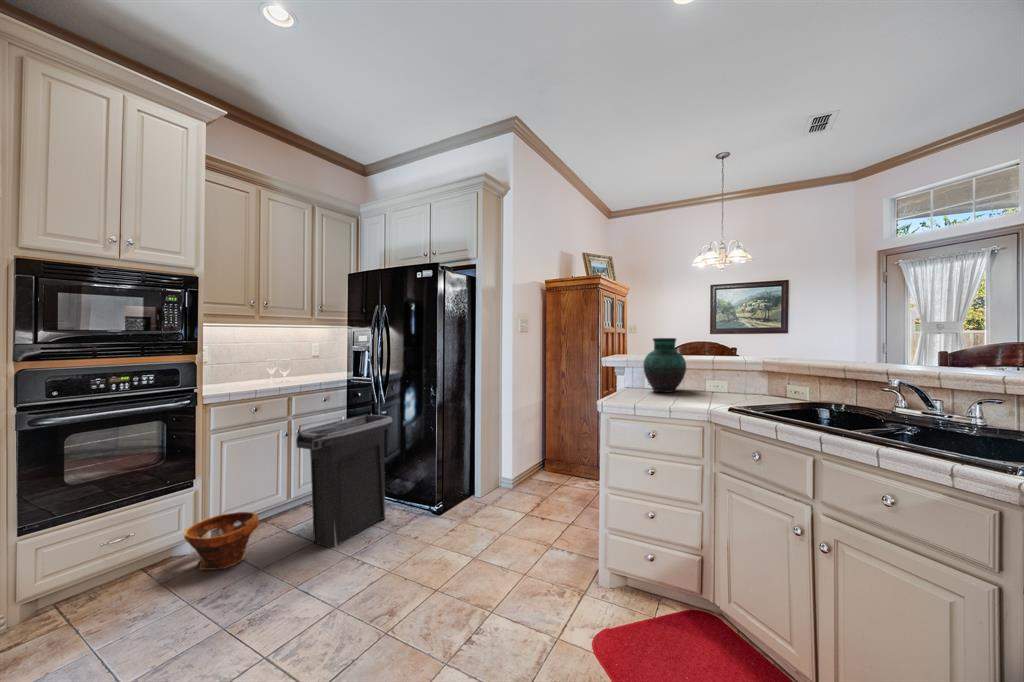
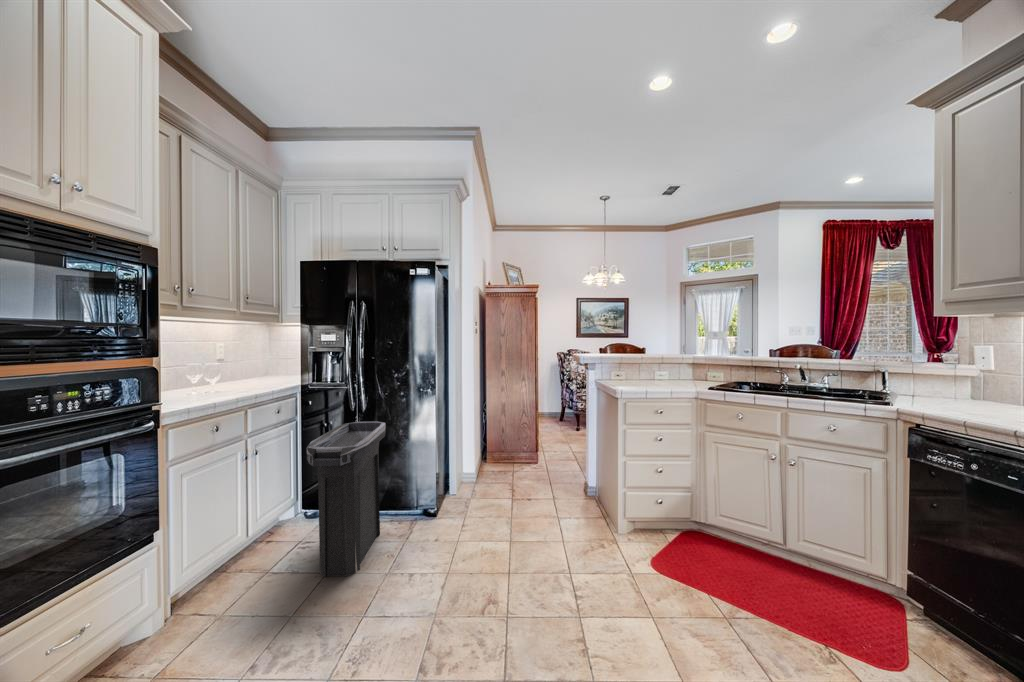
vase: present [643,338,686,393] -> none [627,340,660,382]
planter: present [183,512,259,570] -> none [163,558,266,650]

